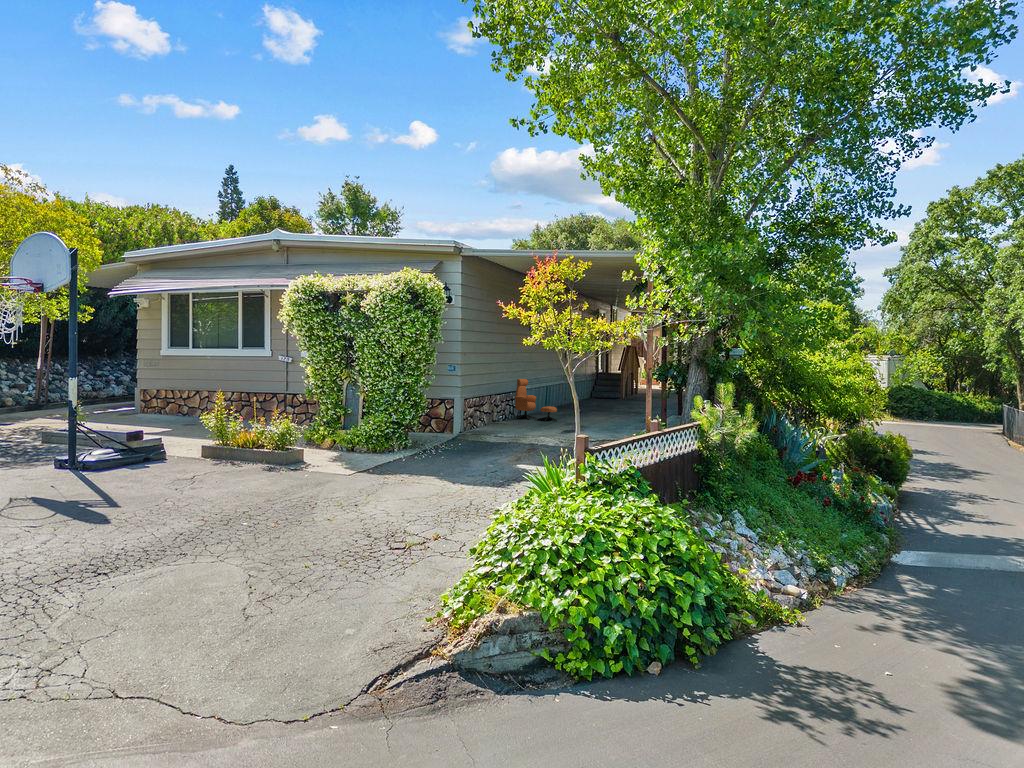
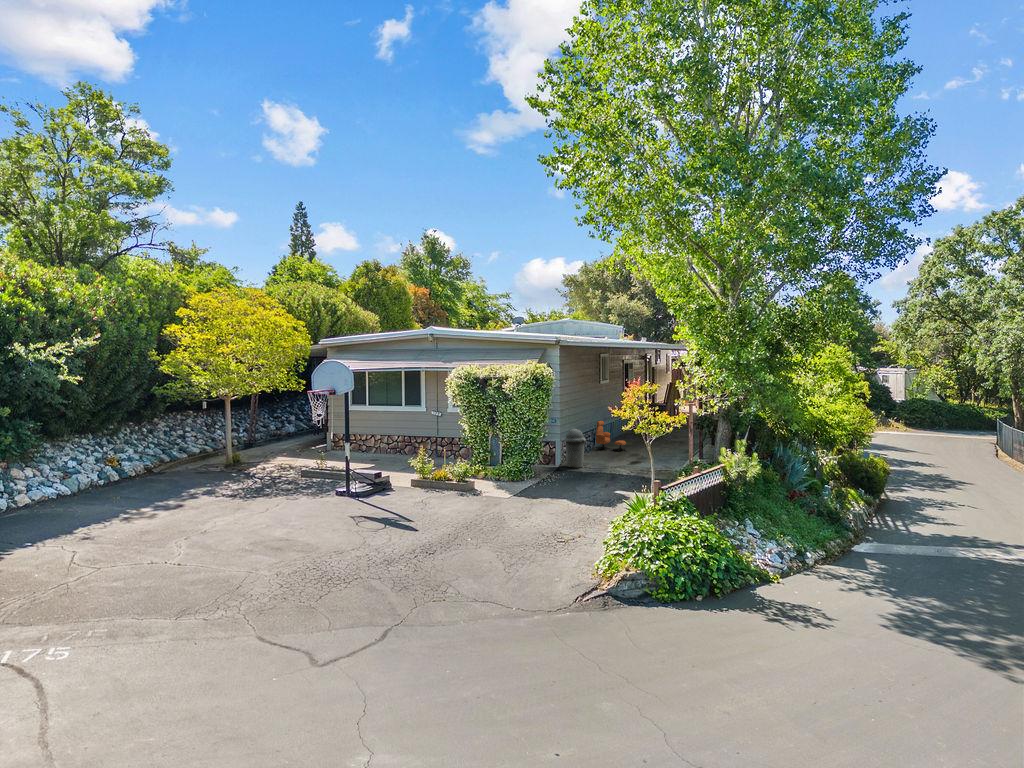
trash can: none [463,380,495,438] -> present [564,428,586,468]

